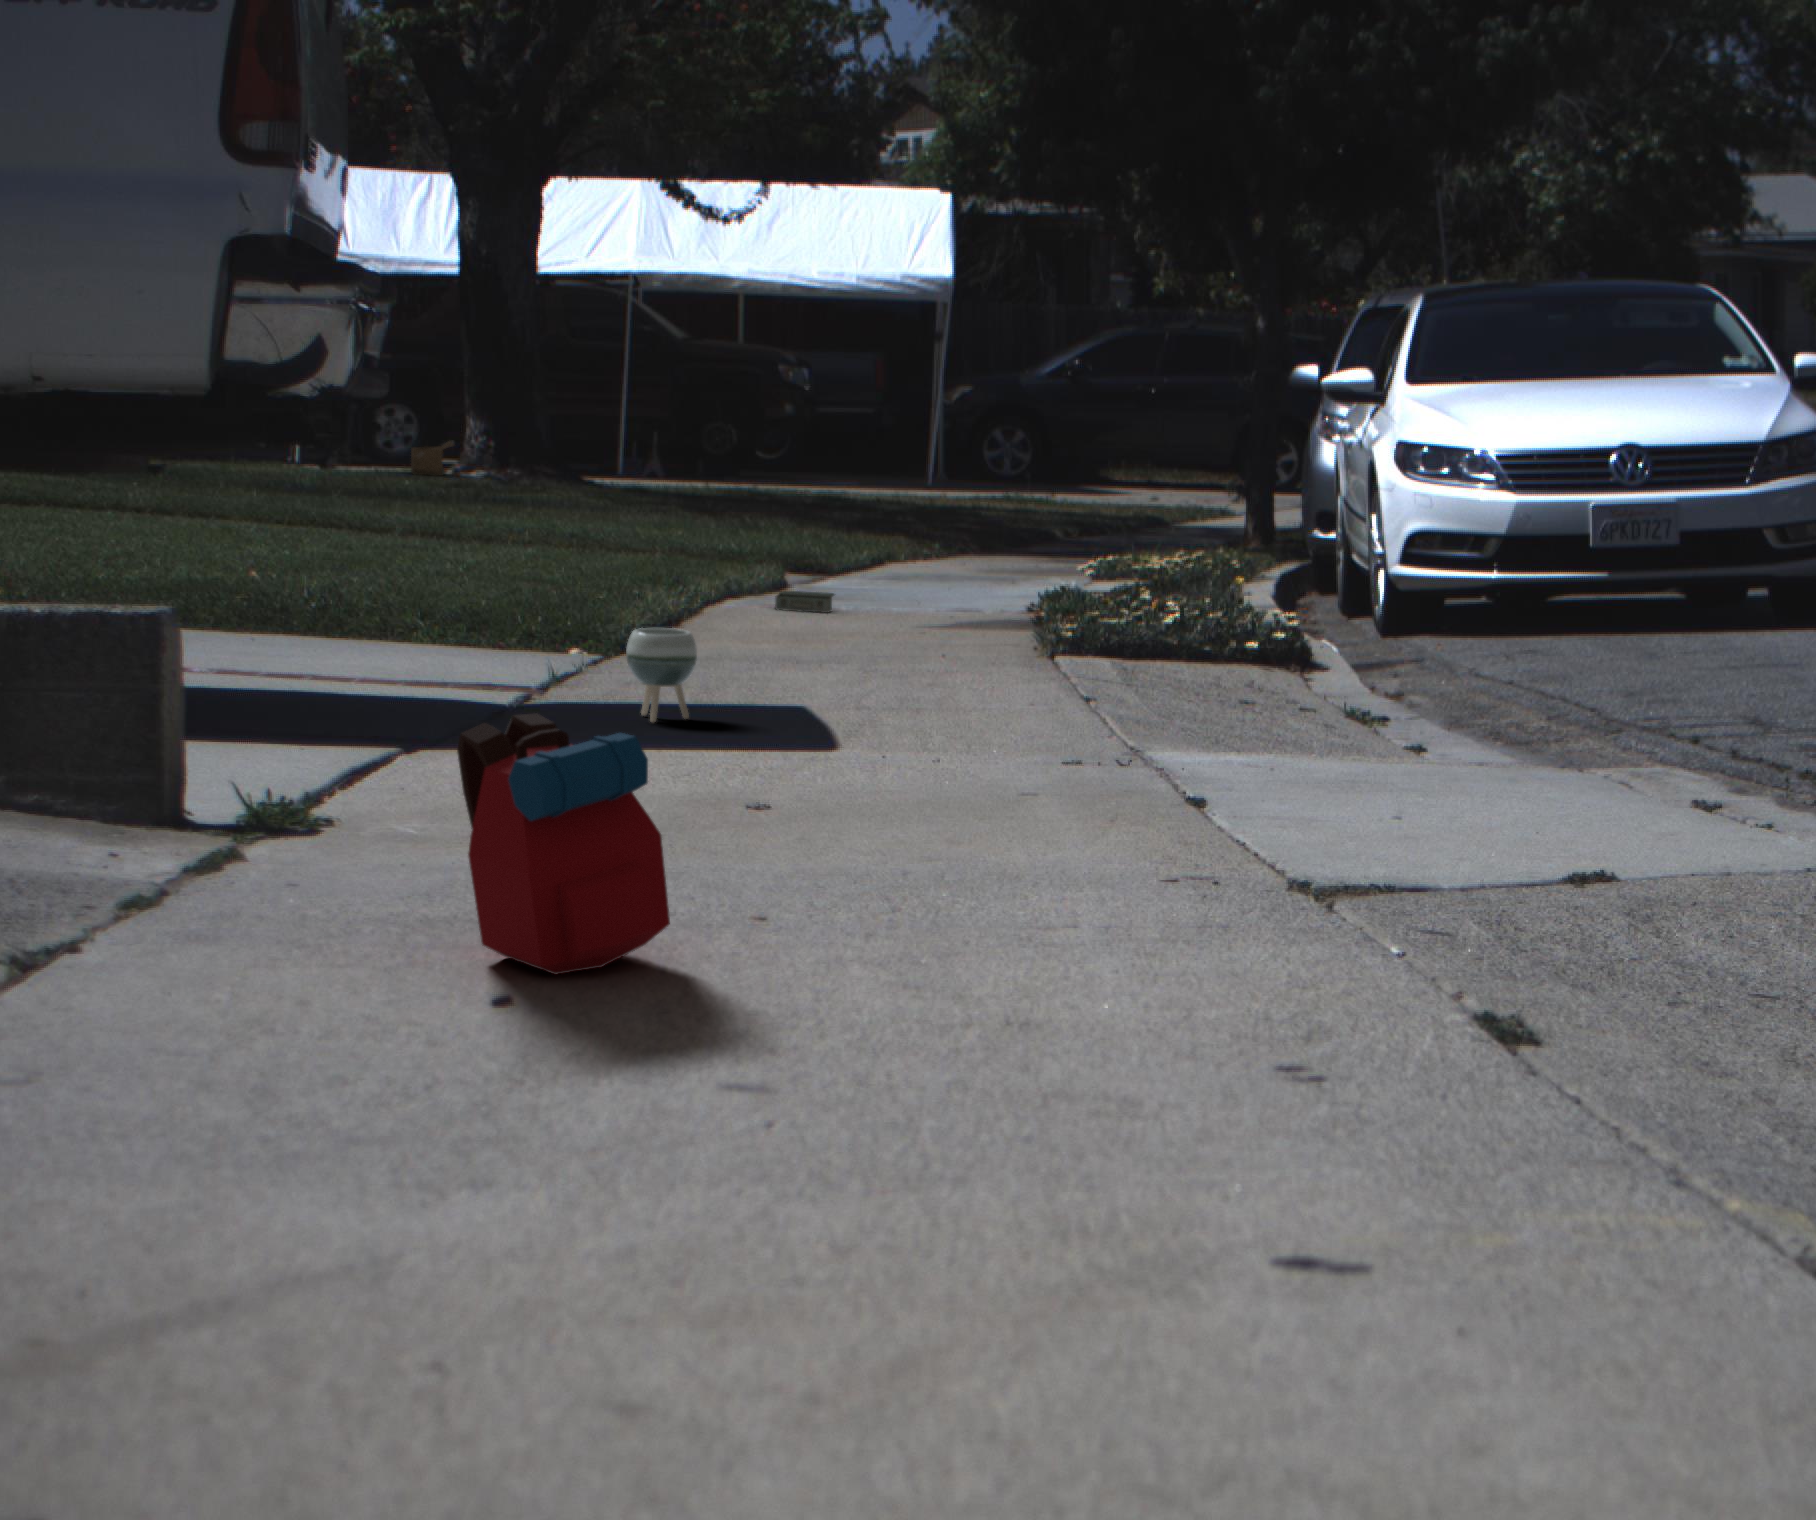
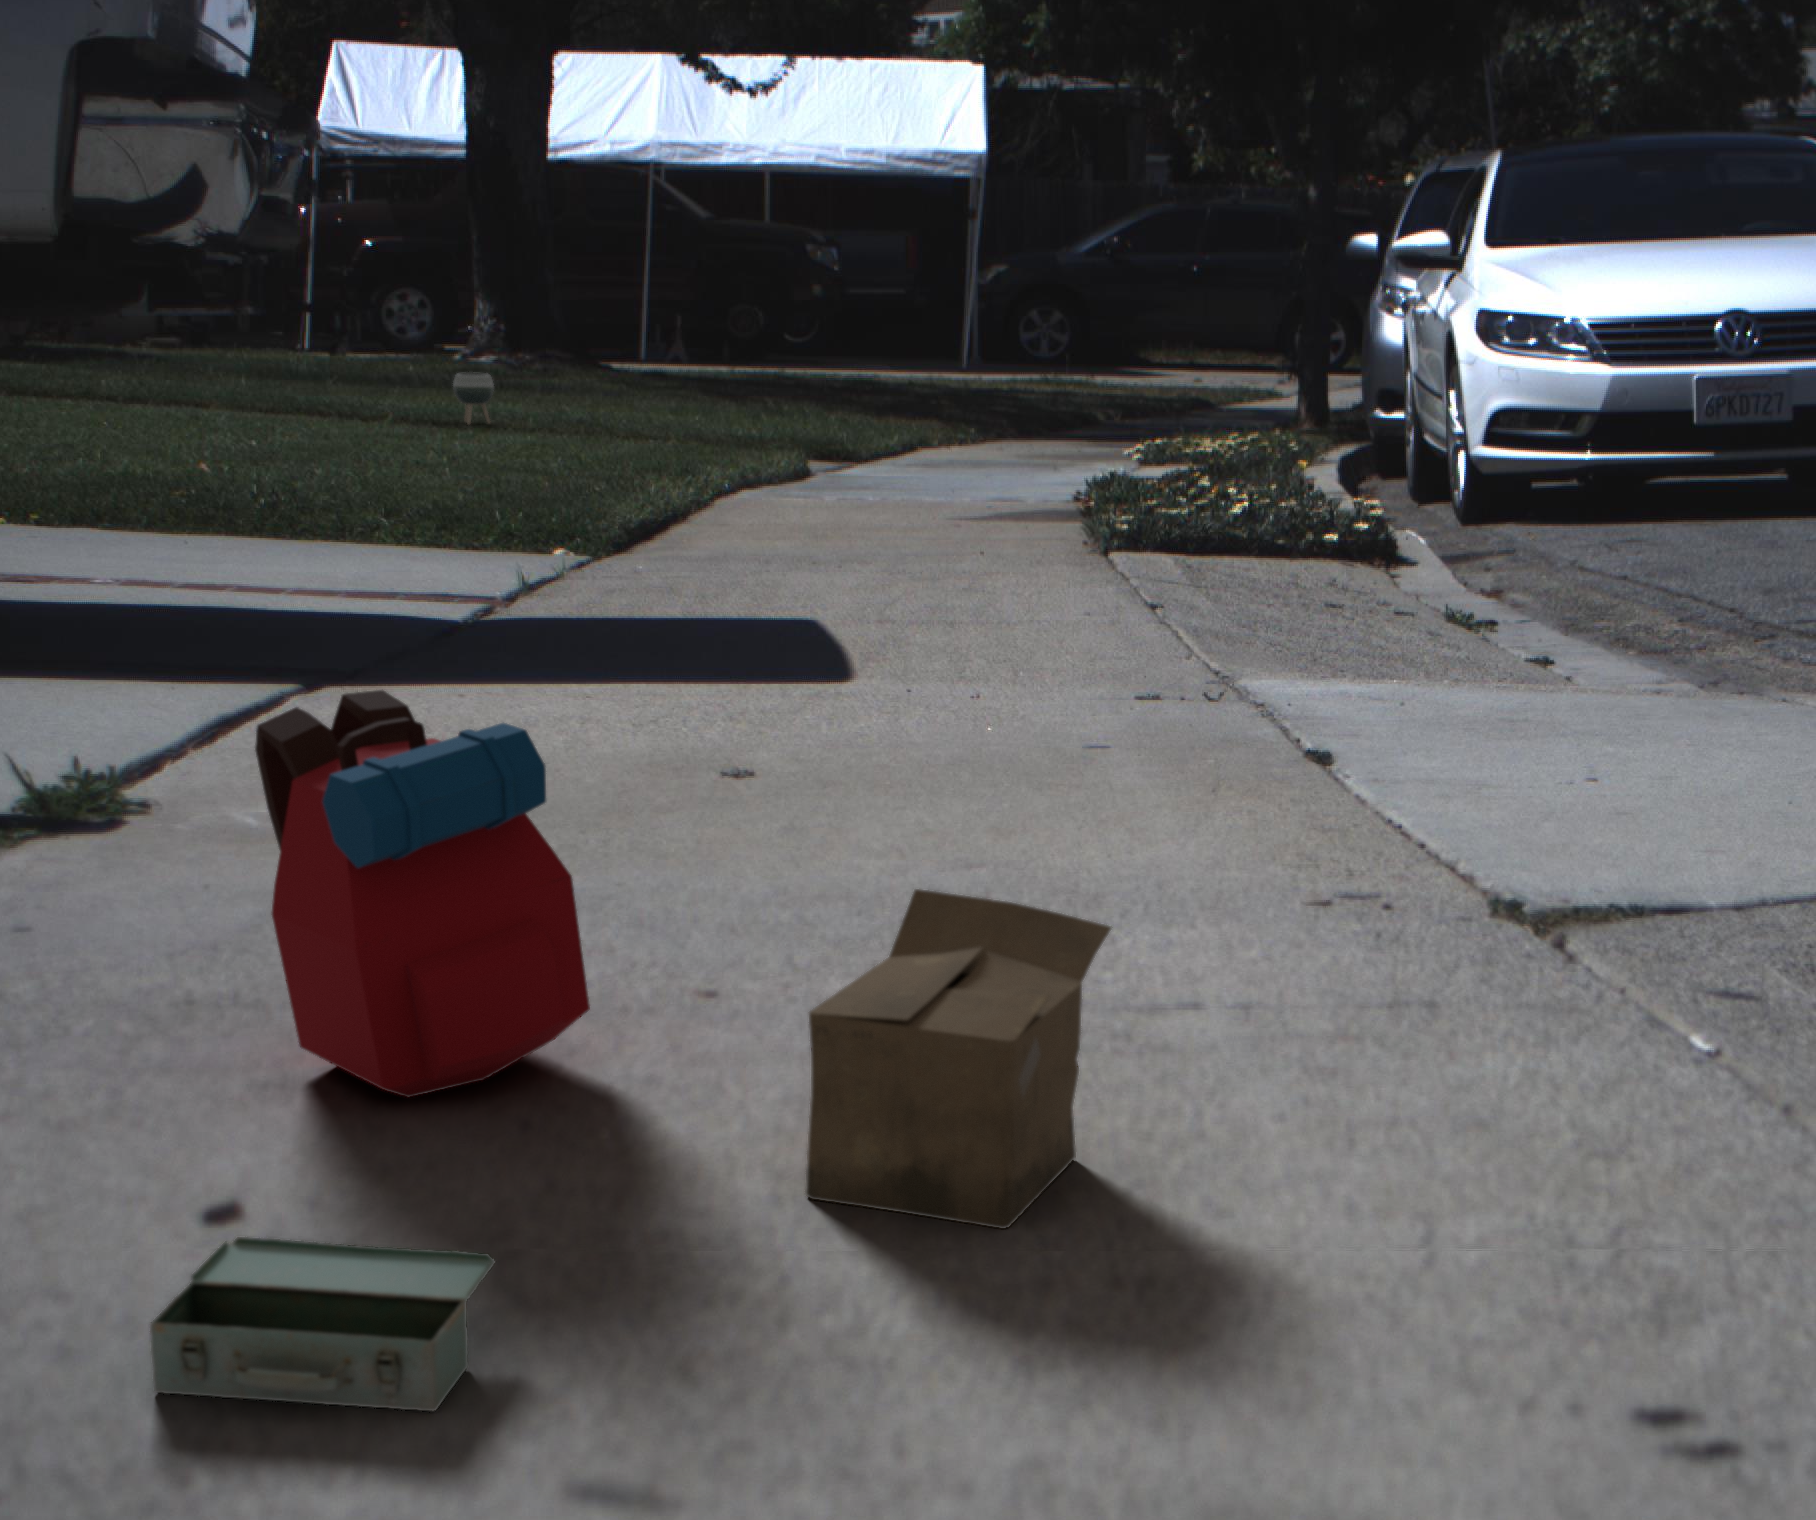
cardboard box: present [411,441,454,476] -> present [805,889,1111,1229]
toolbox: present [775,591,834,613] -> present [150,1237,495,1411]
planter: present [626,628,697,722] -> present [453,372,494,424]

